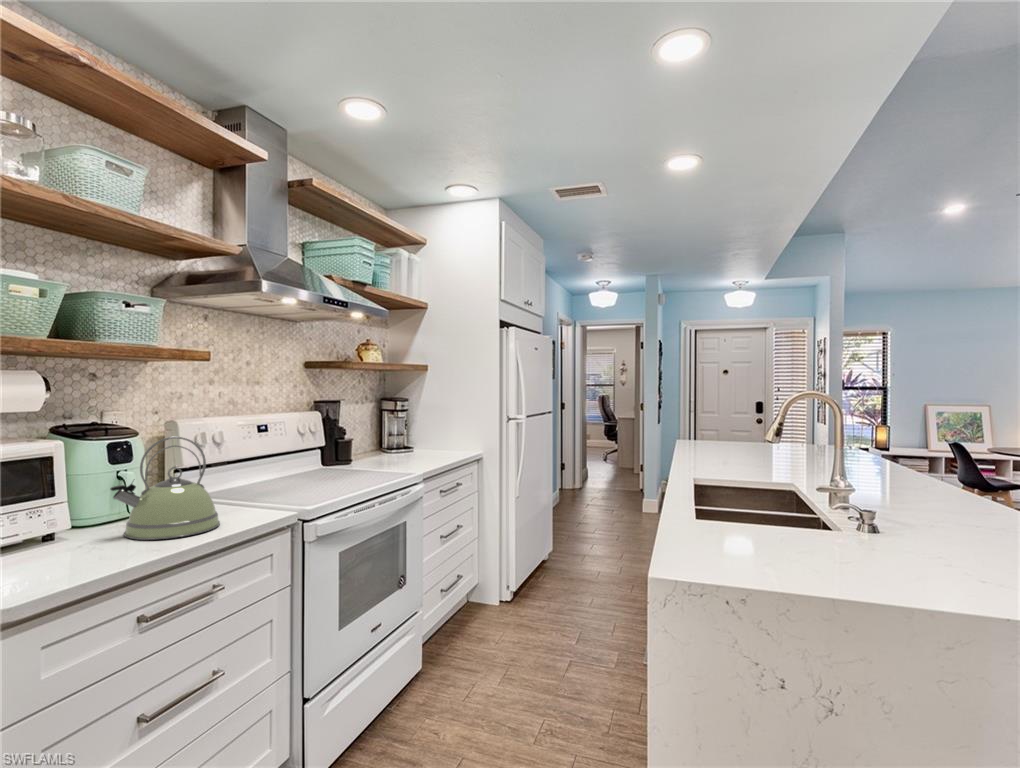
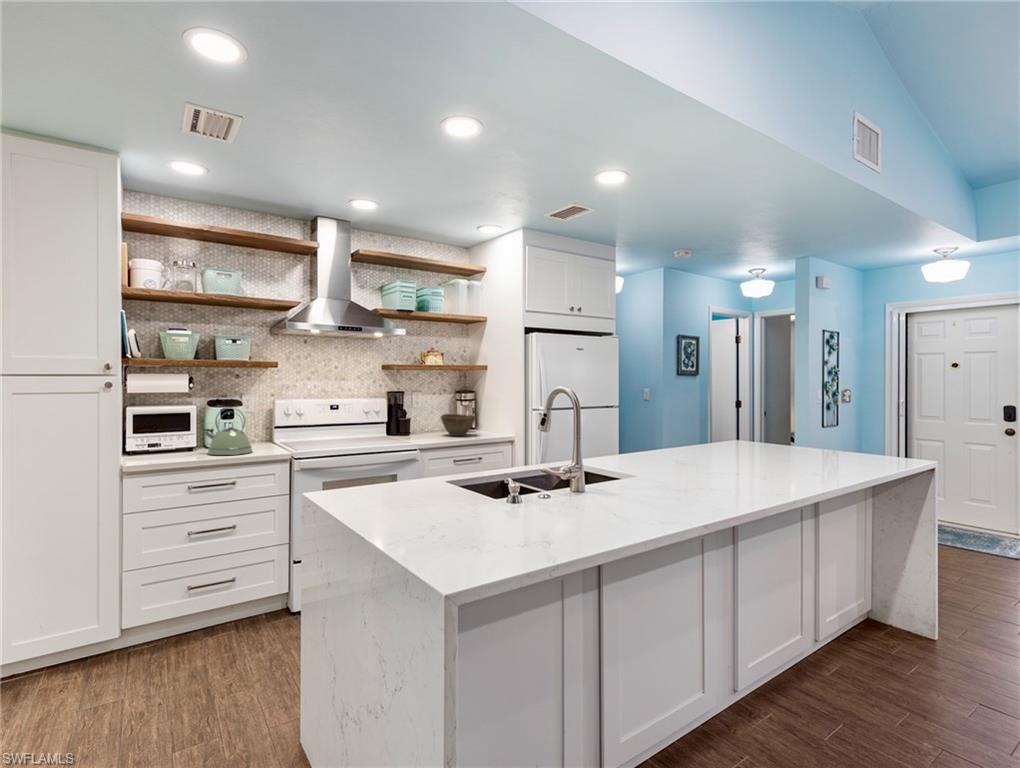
bowl: none [391,429,441,459] -> present [441,414,476,436]

